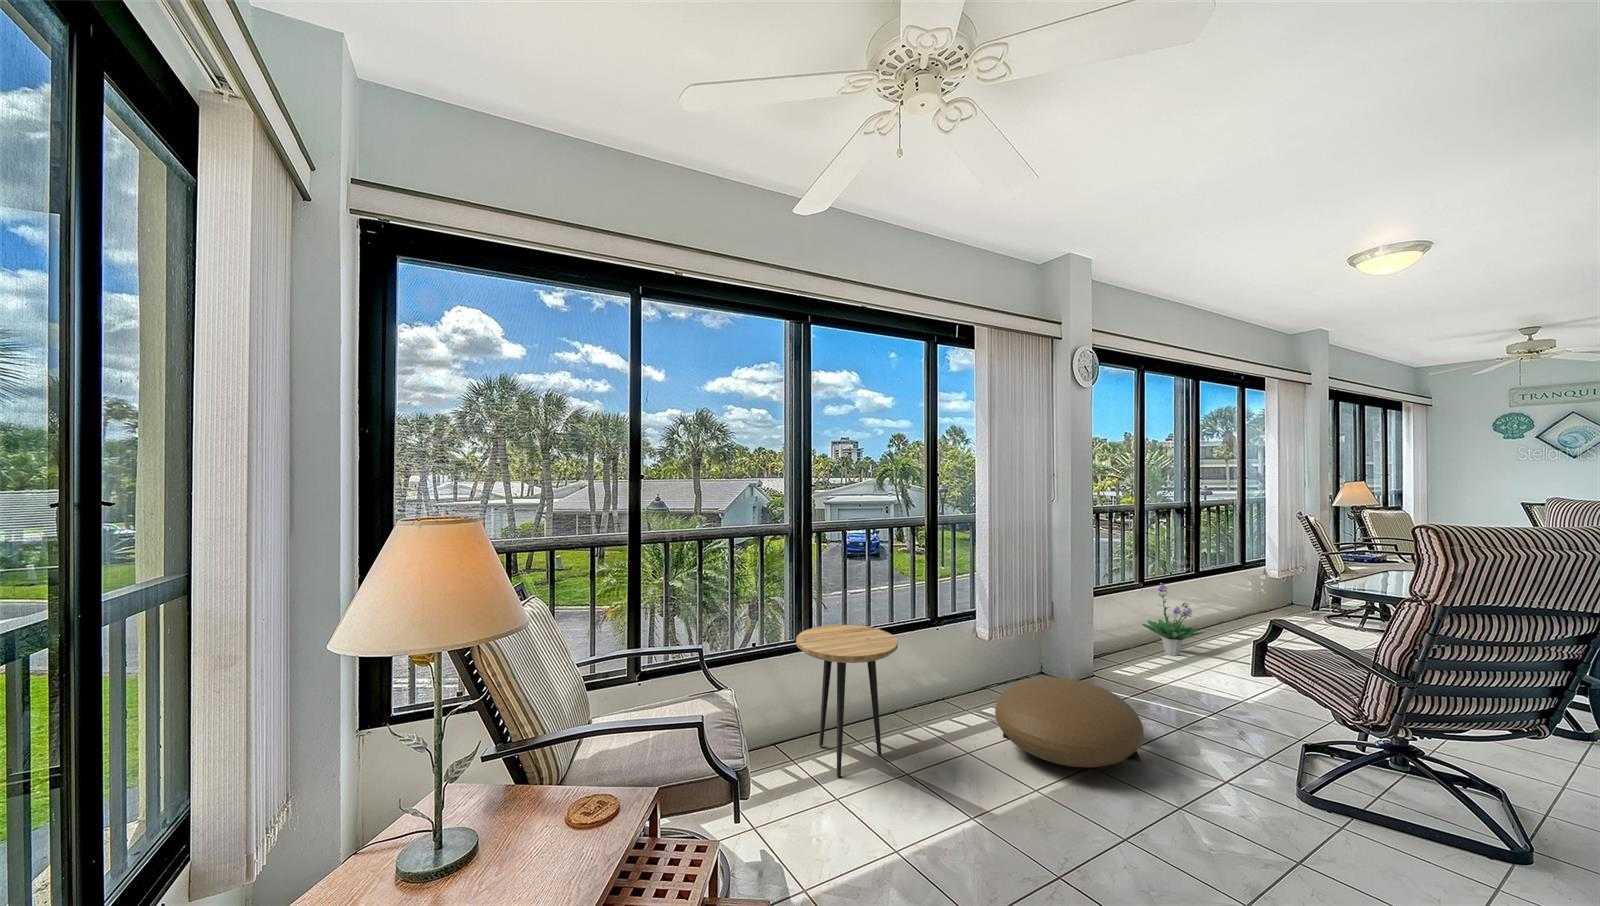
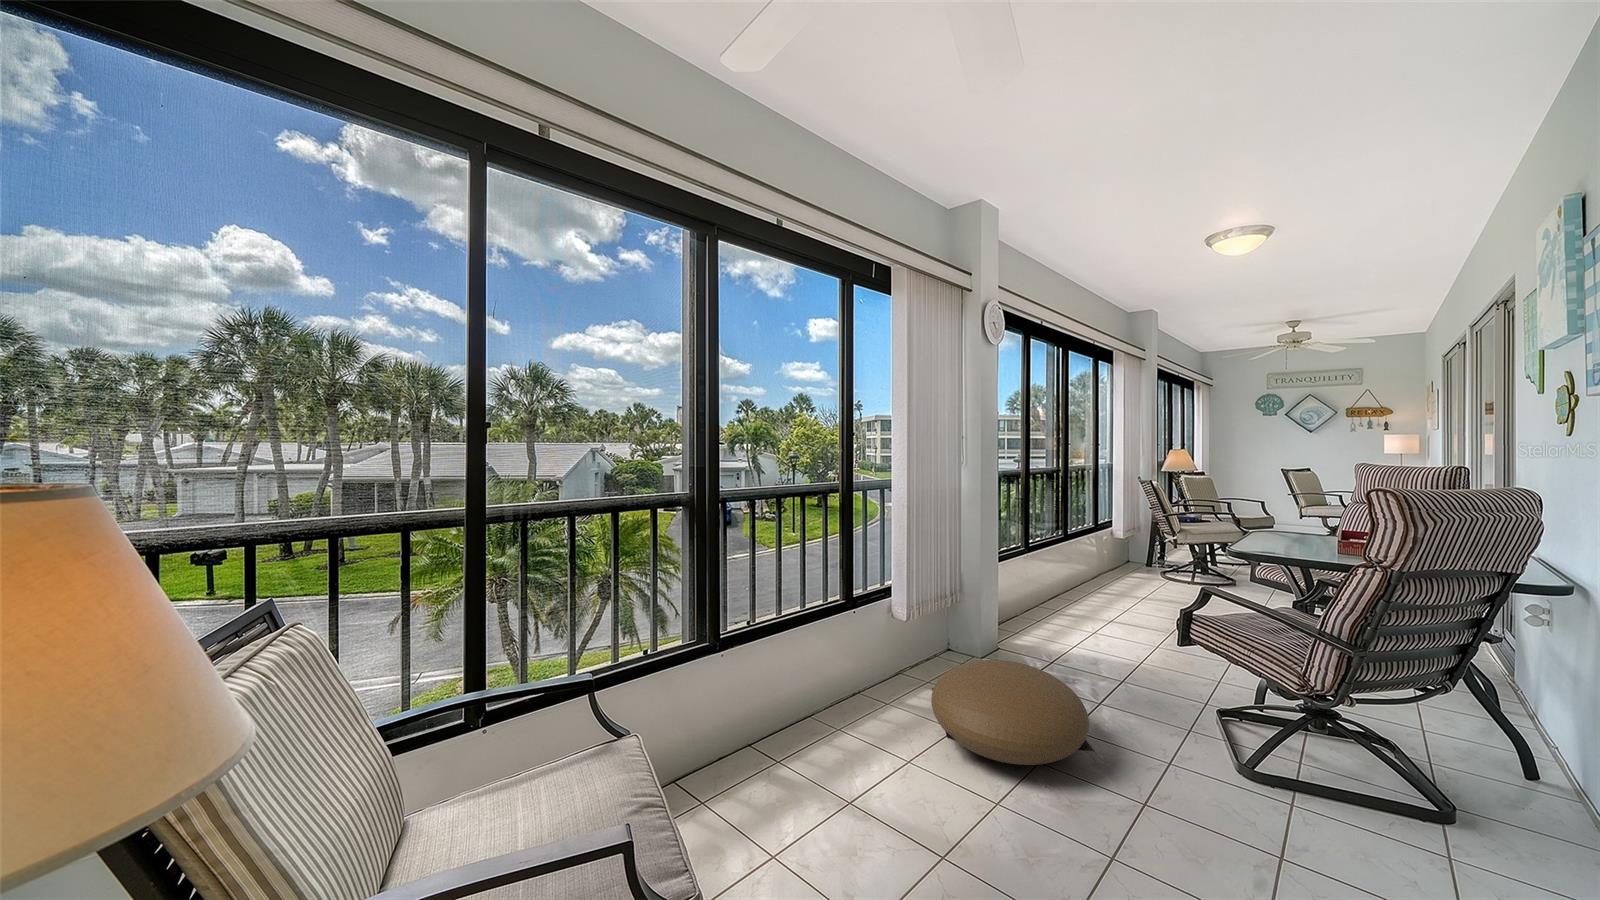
potted plant: present [1142,583,1204,656] -> none [1029,548,1086,619]
side table: present [796,625,898,778] -> none [707,620,837,820]

